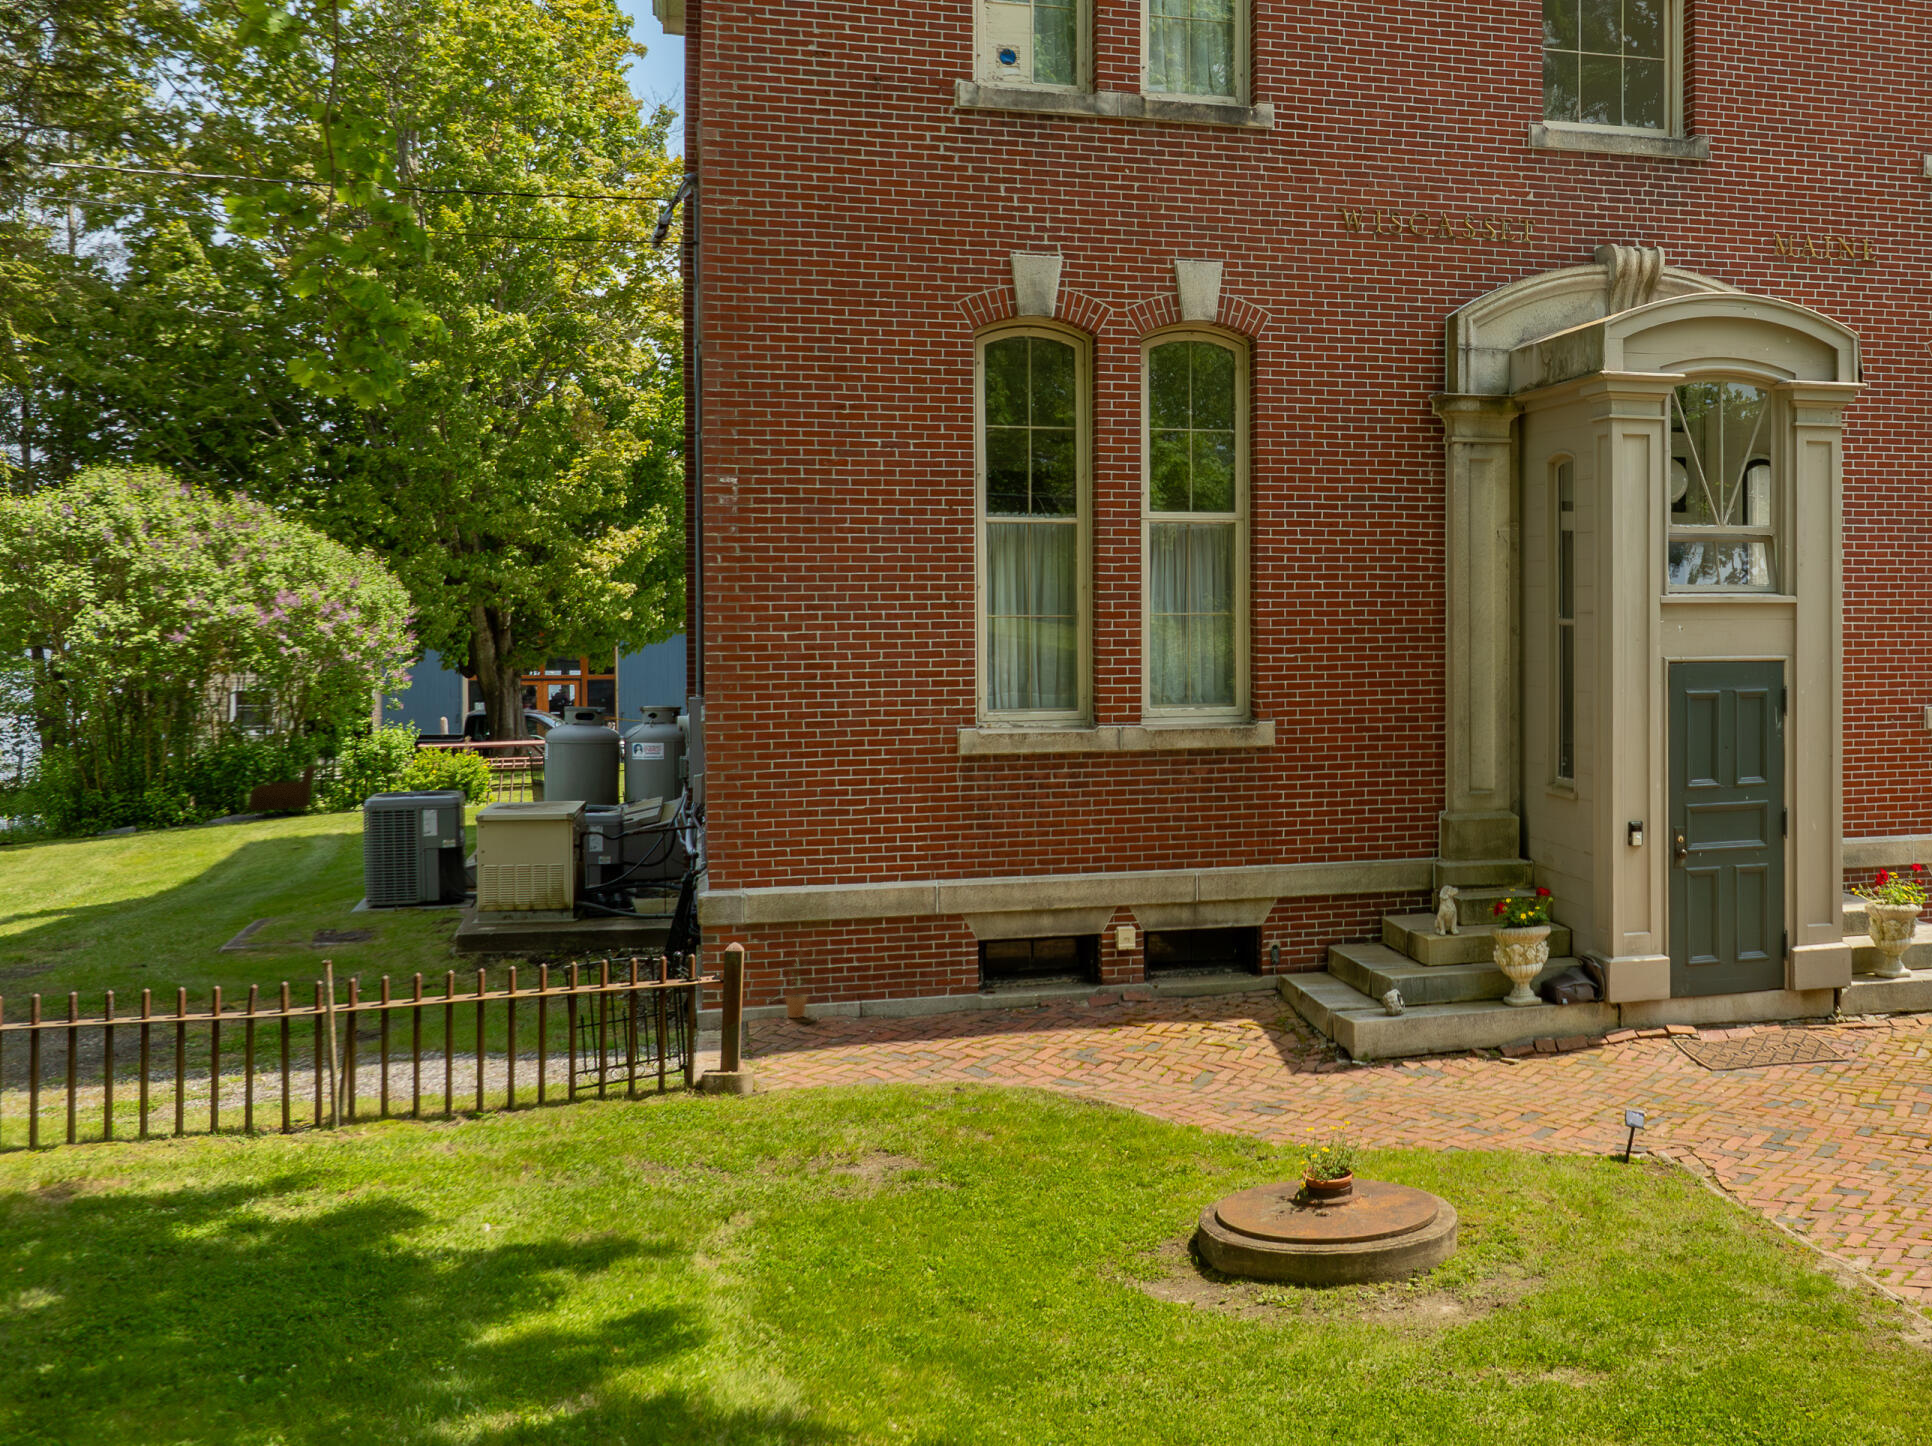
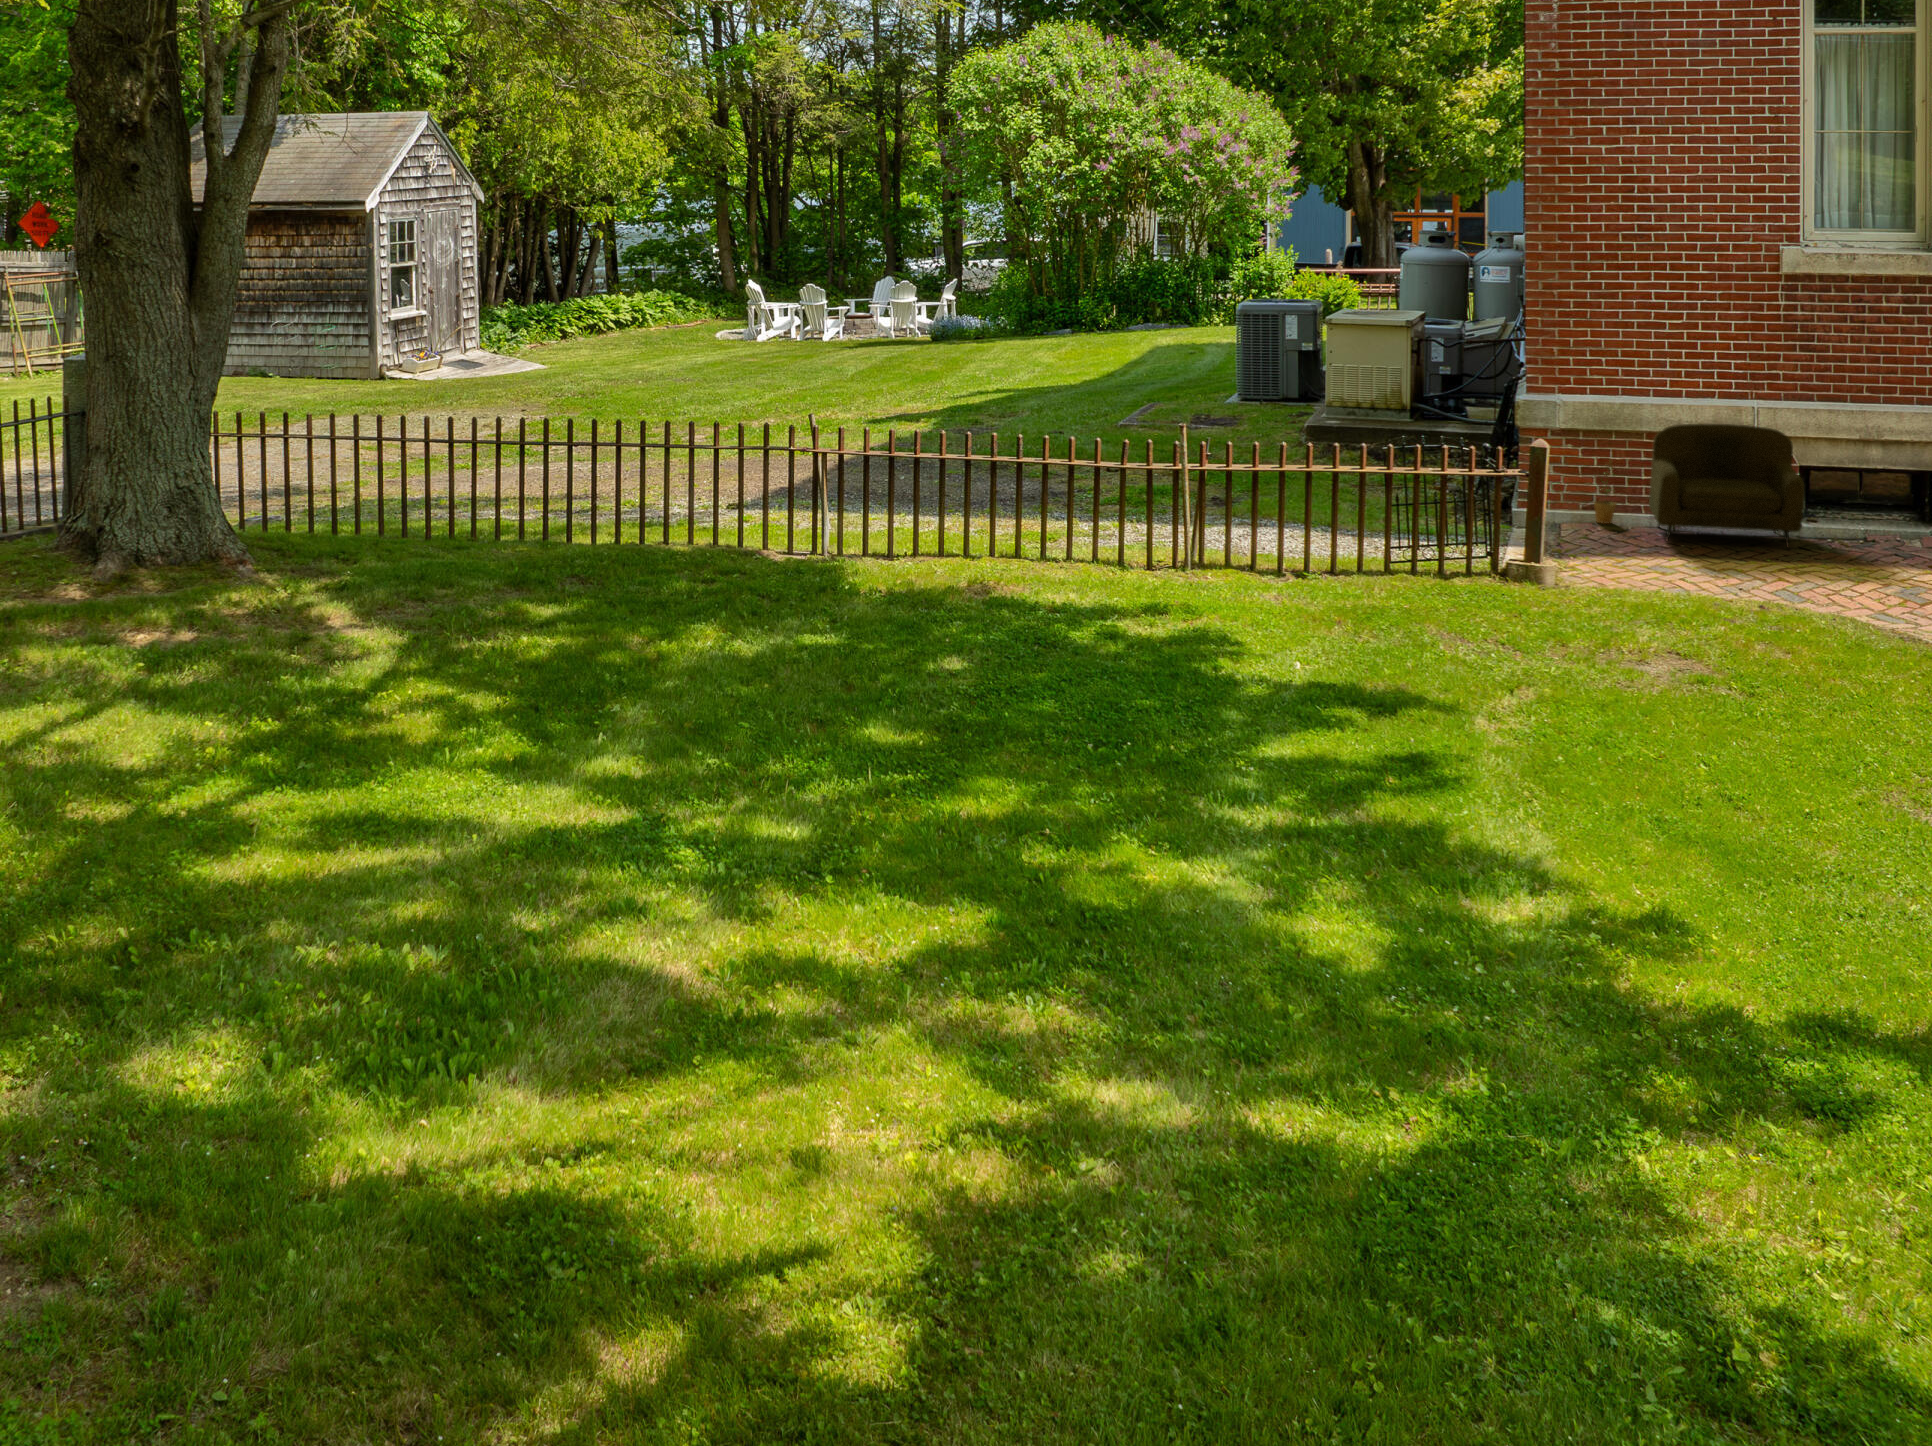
armchair: present [249,765,315,812] -> present [1649,424,1804,547]

